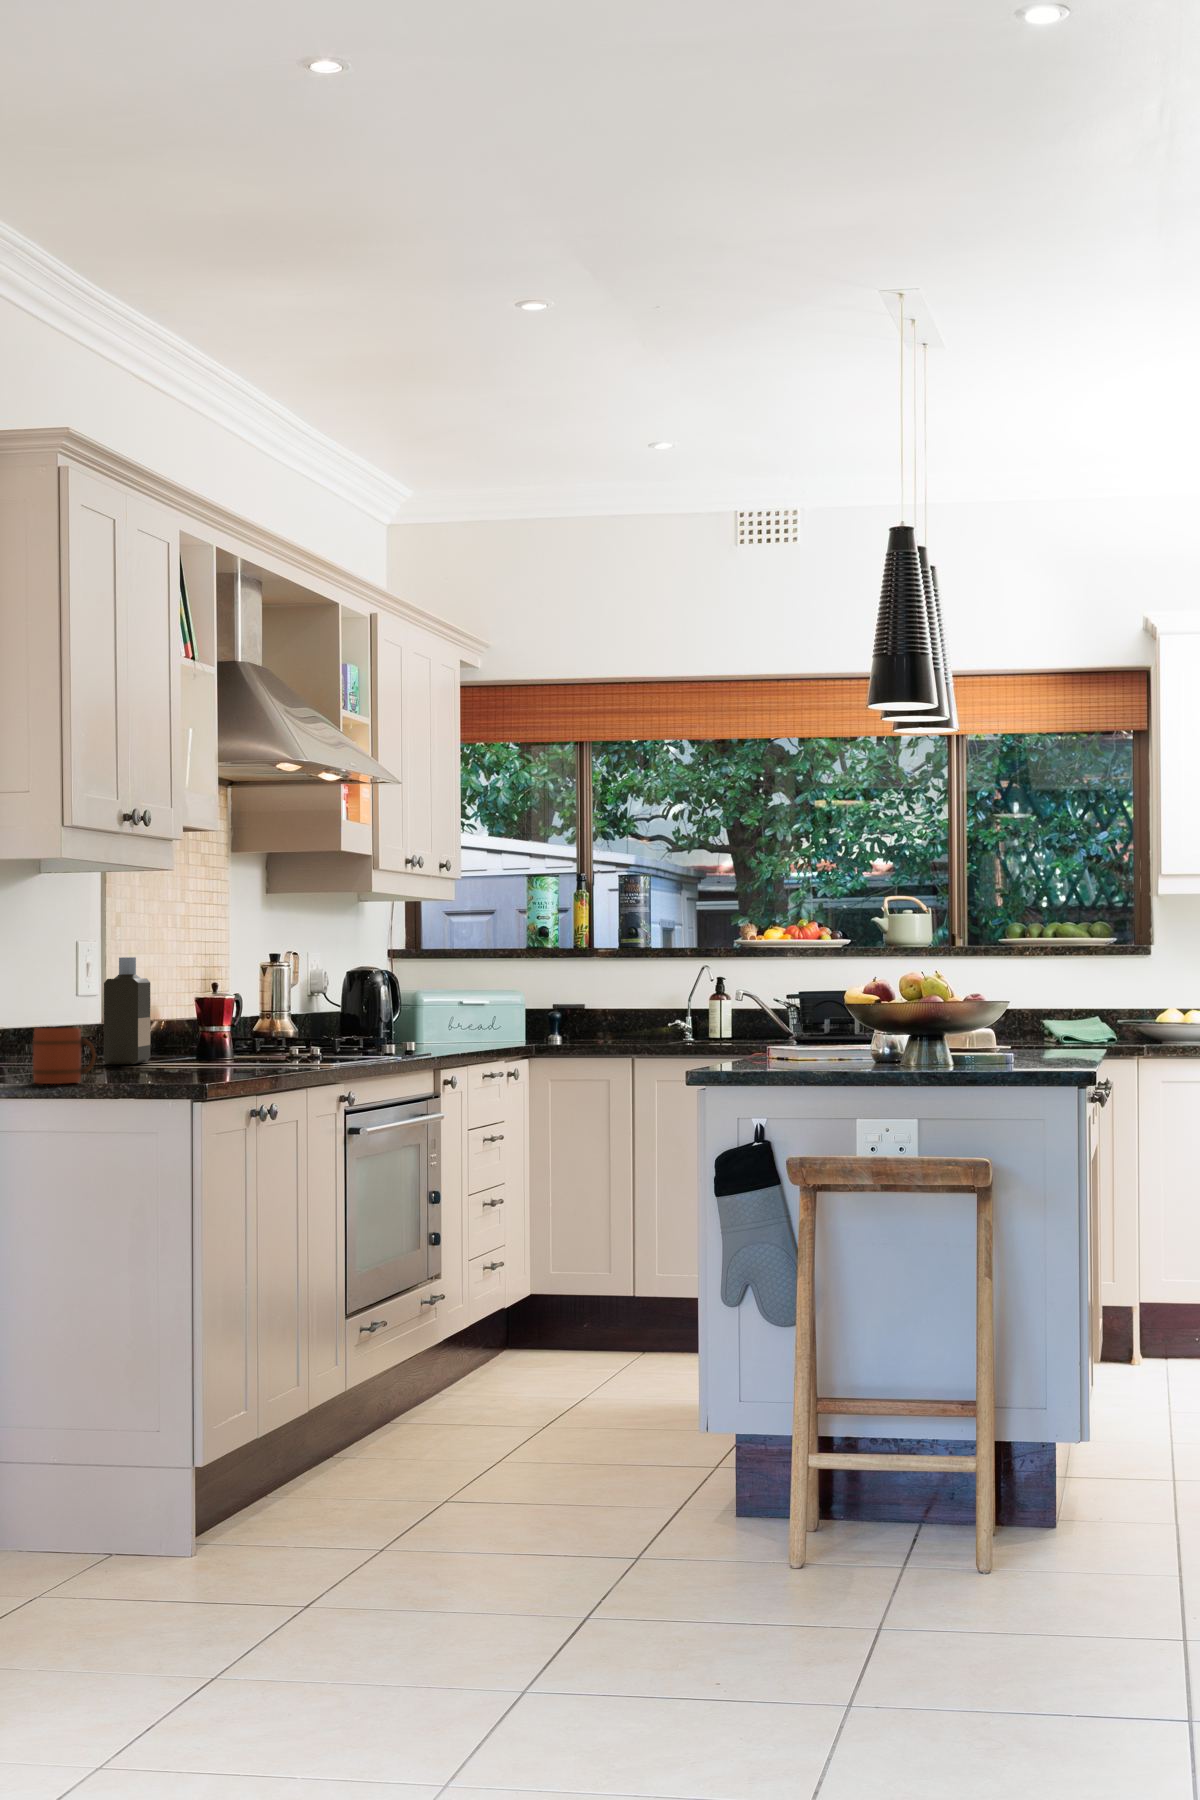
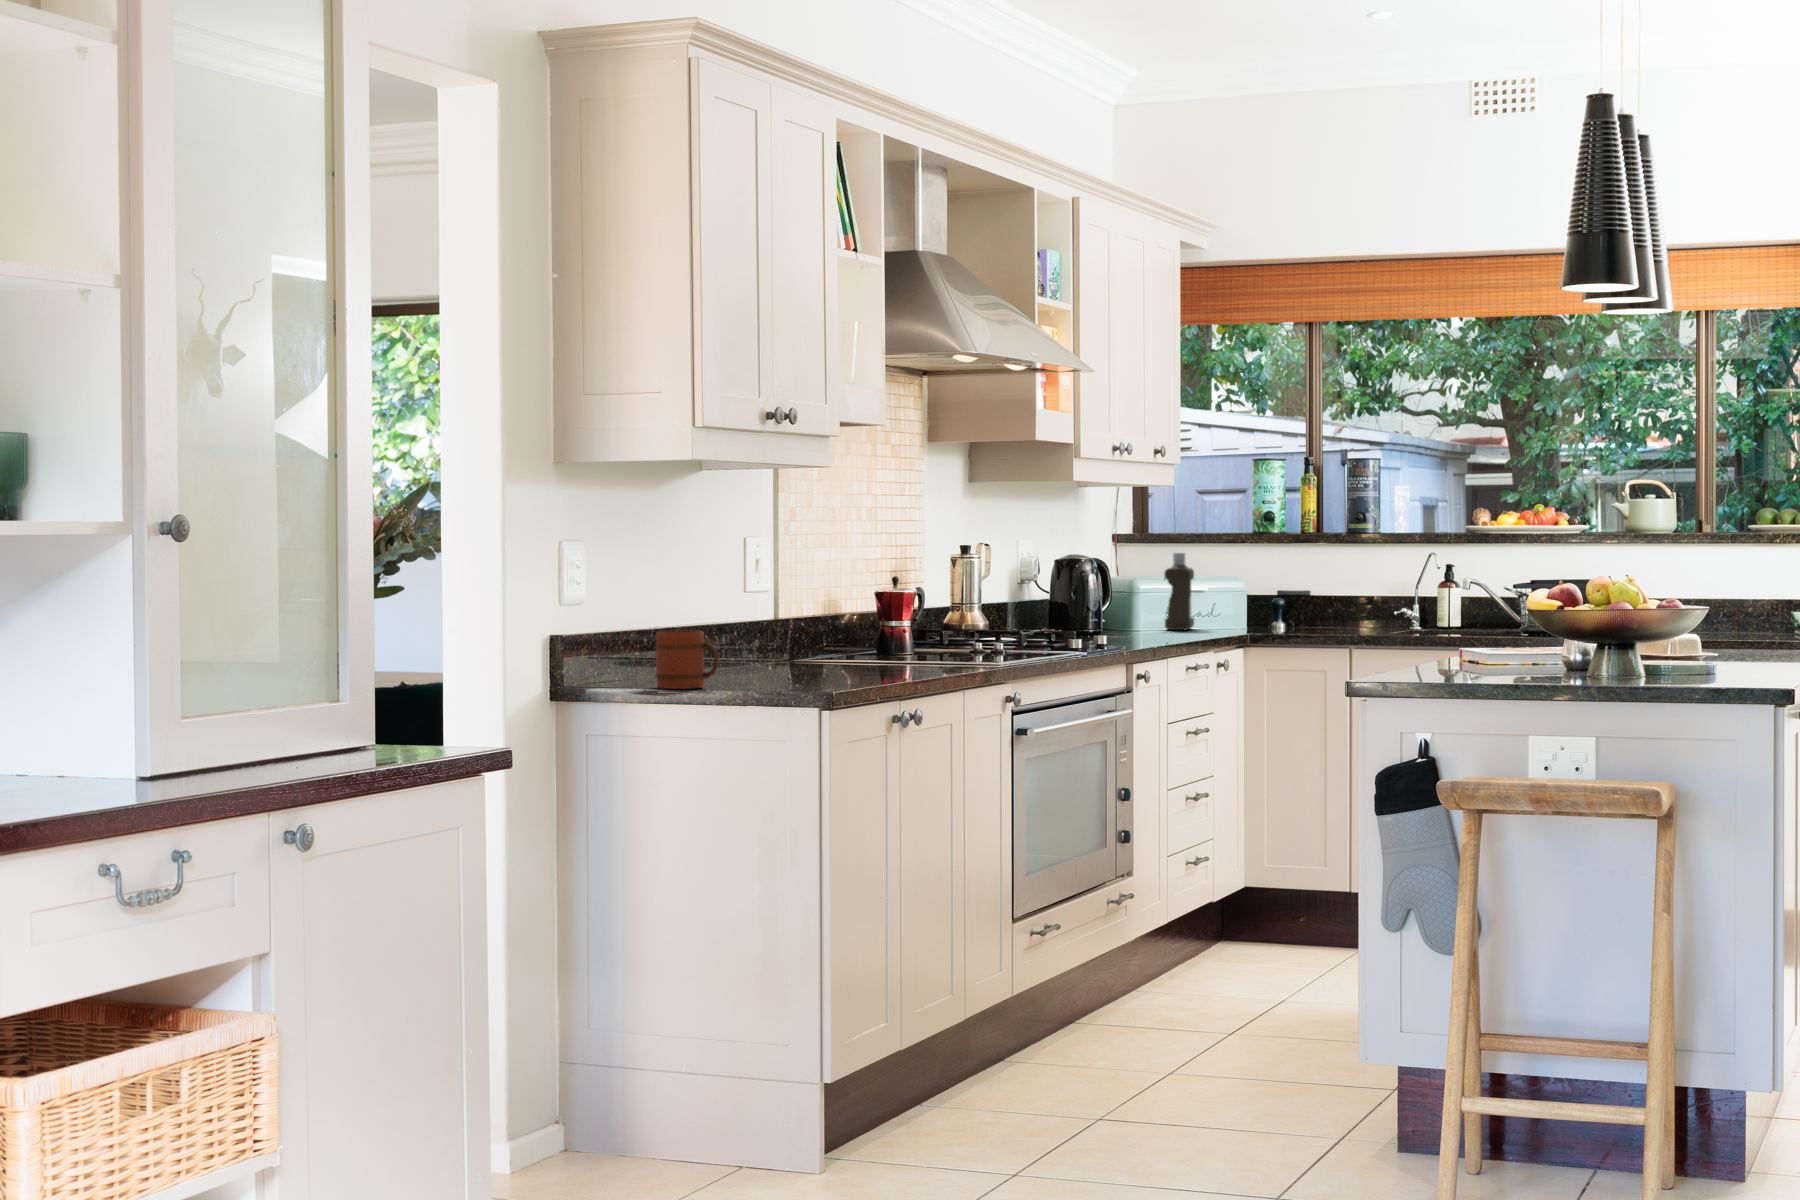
bottle: present [104,957,150,1064] -> present [1164,553,1194,630]

